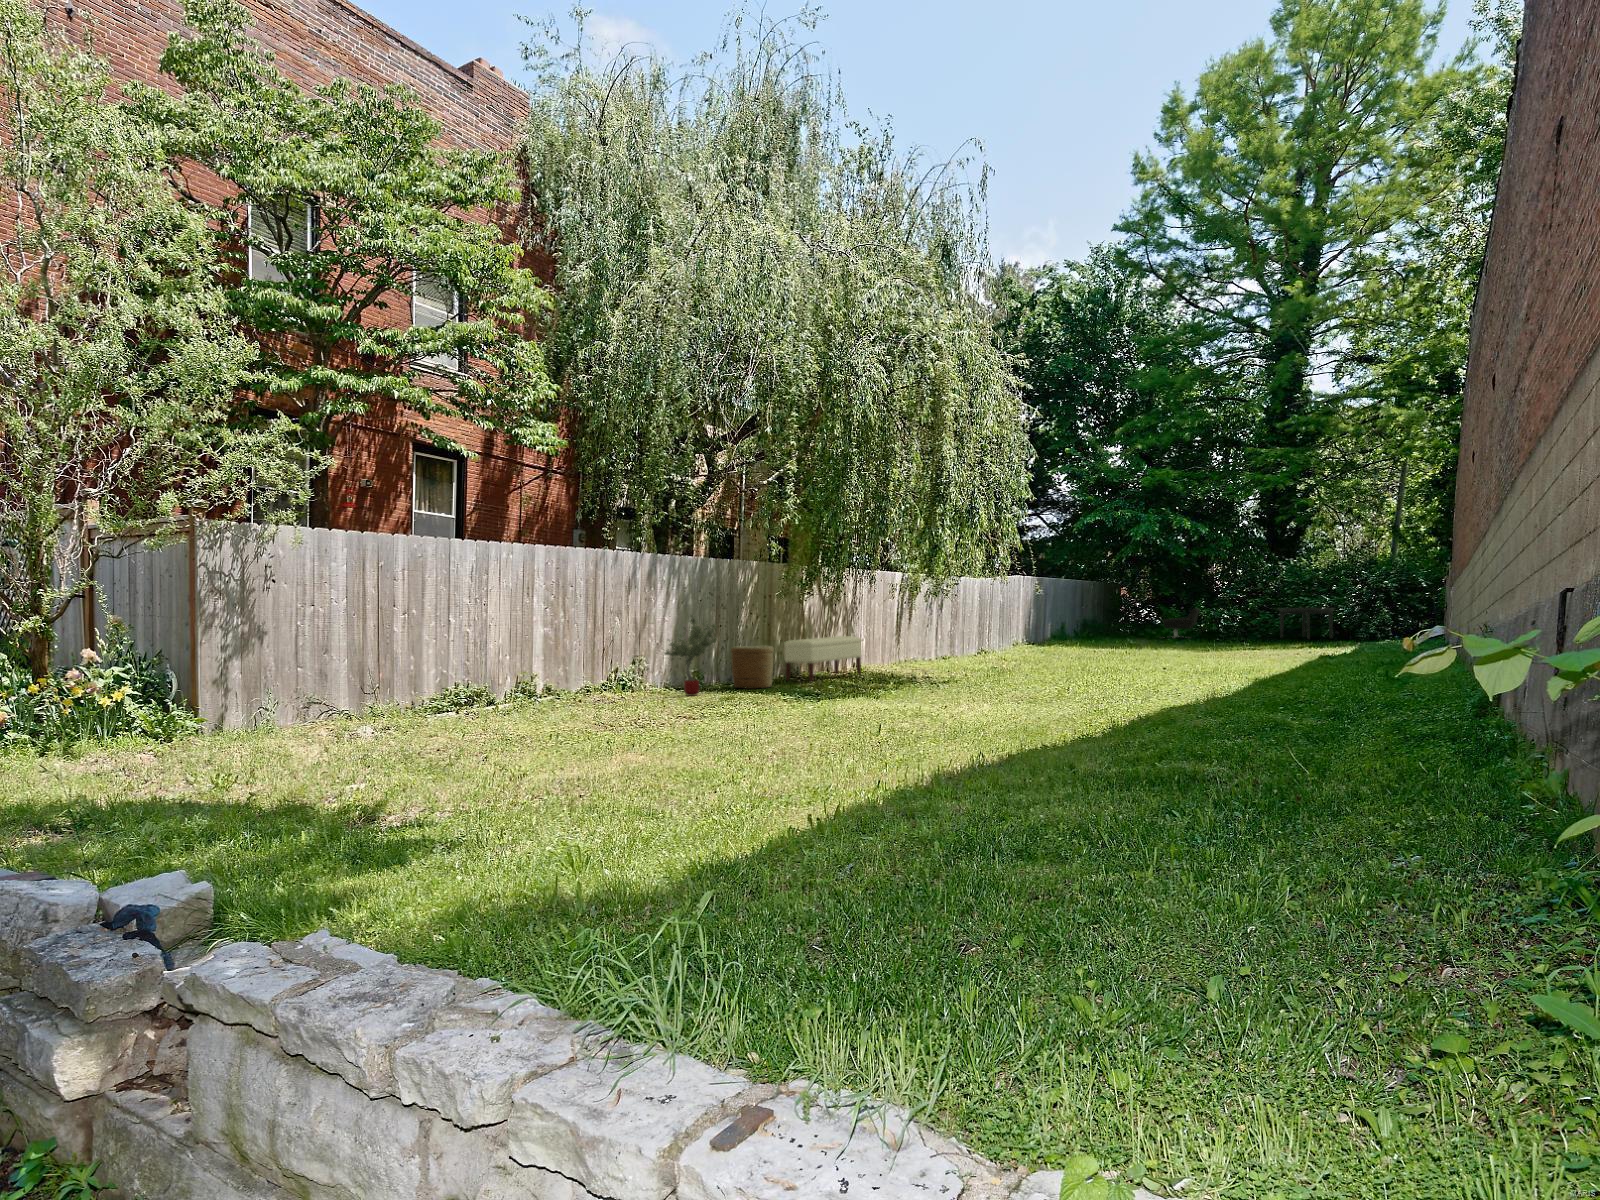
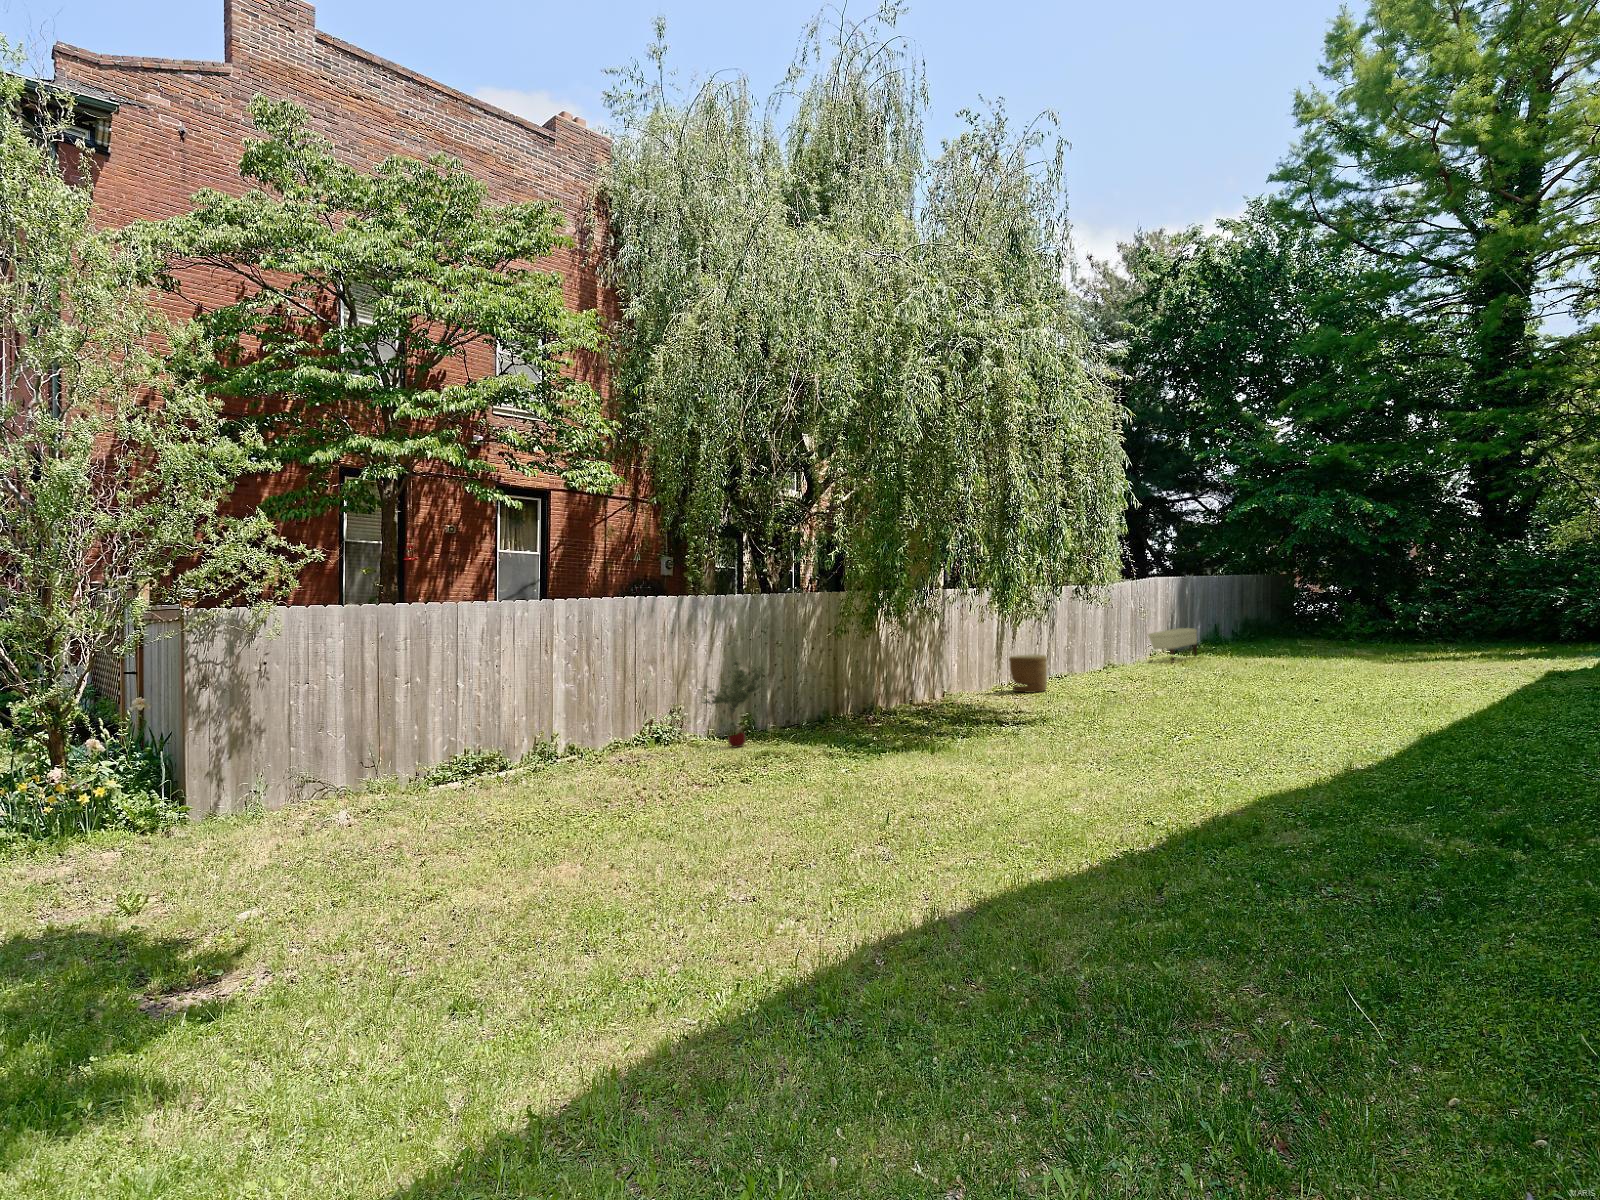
lounge chair: present [1163,608,1200,637] -> none [1342,603,1392,639]
round table: present [1279,608,1334,639] -> none [1492,599,1572,639]
bench: present [784,636,862,682] -> present [1147,628,1197,663]
woven basket: present [731,646,774,689] -> present [1009,654,1048,693]

